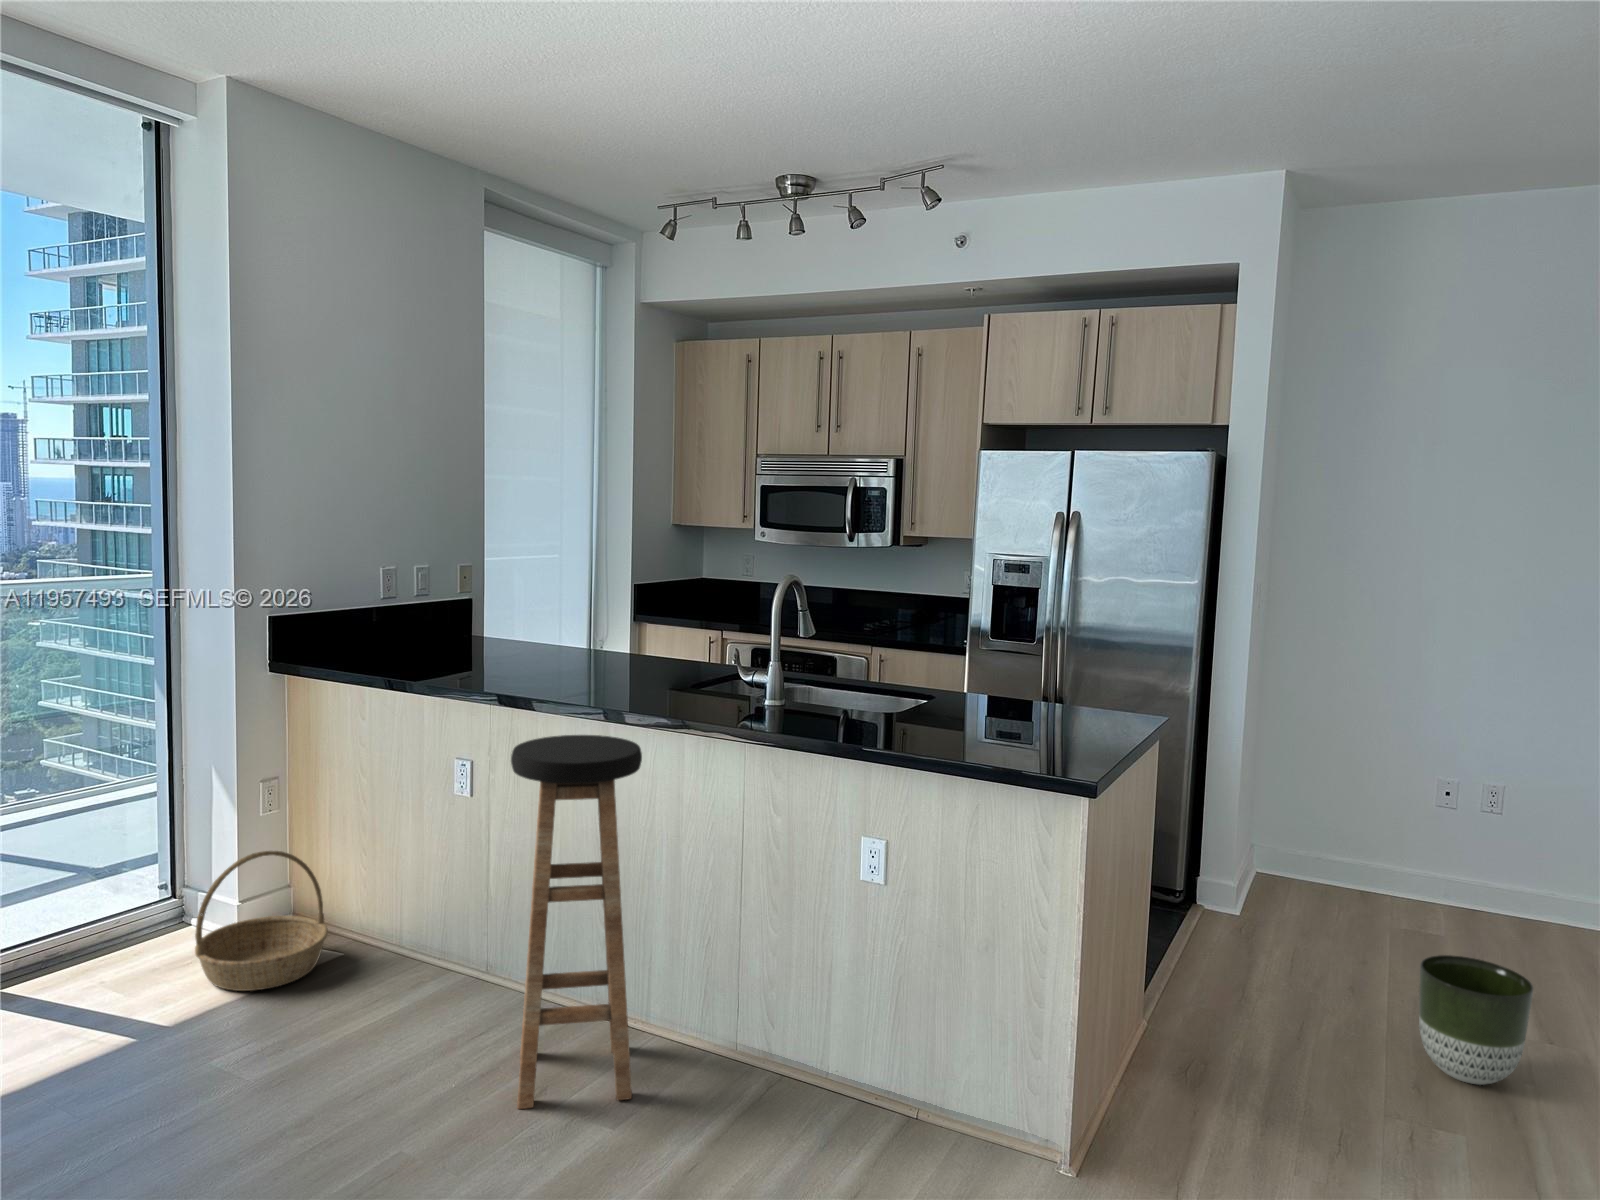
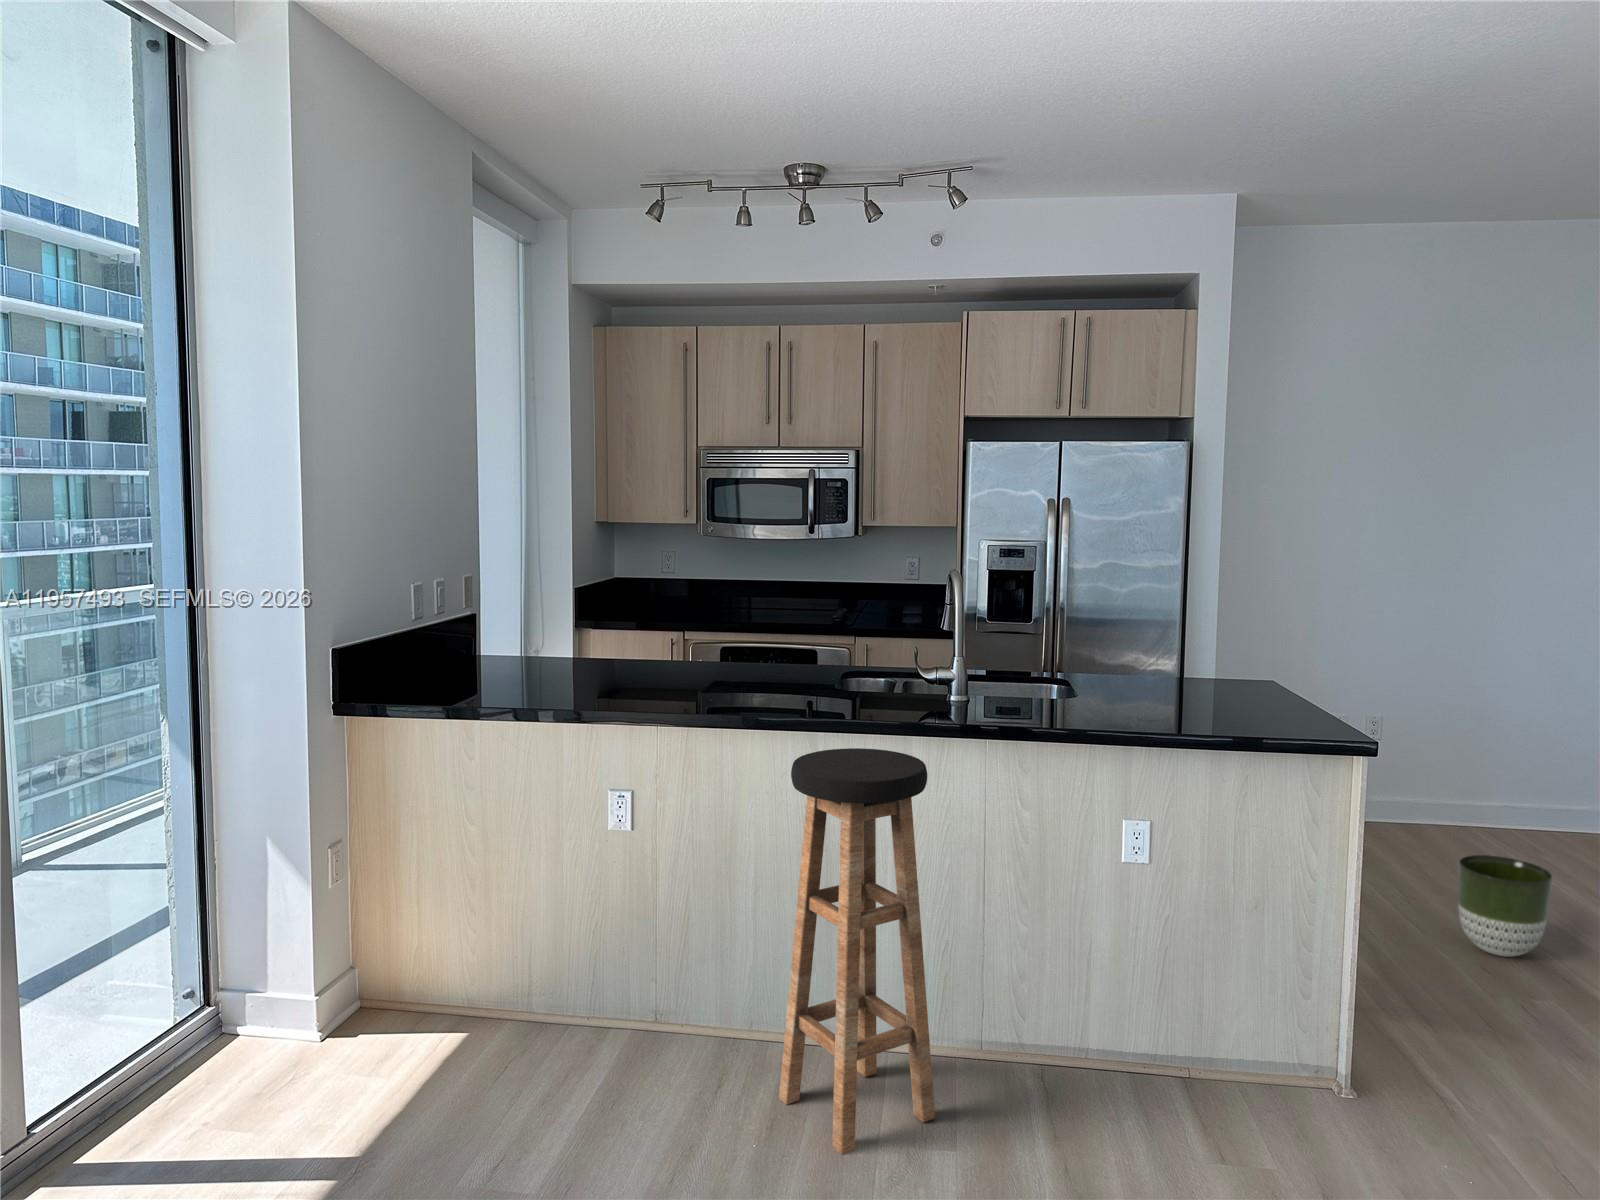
basket: present [195,851,328,991] -> none [317,926,469,1100]

